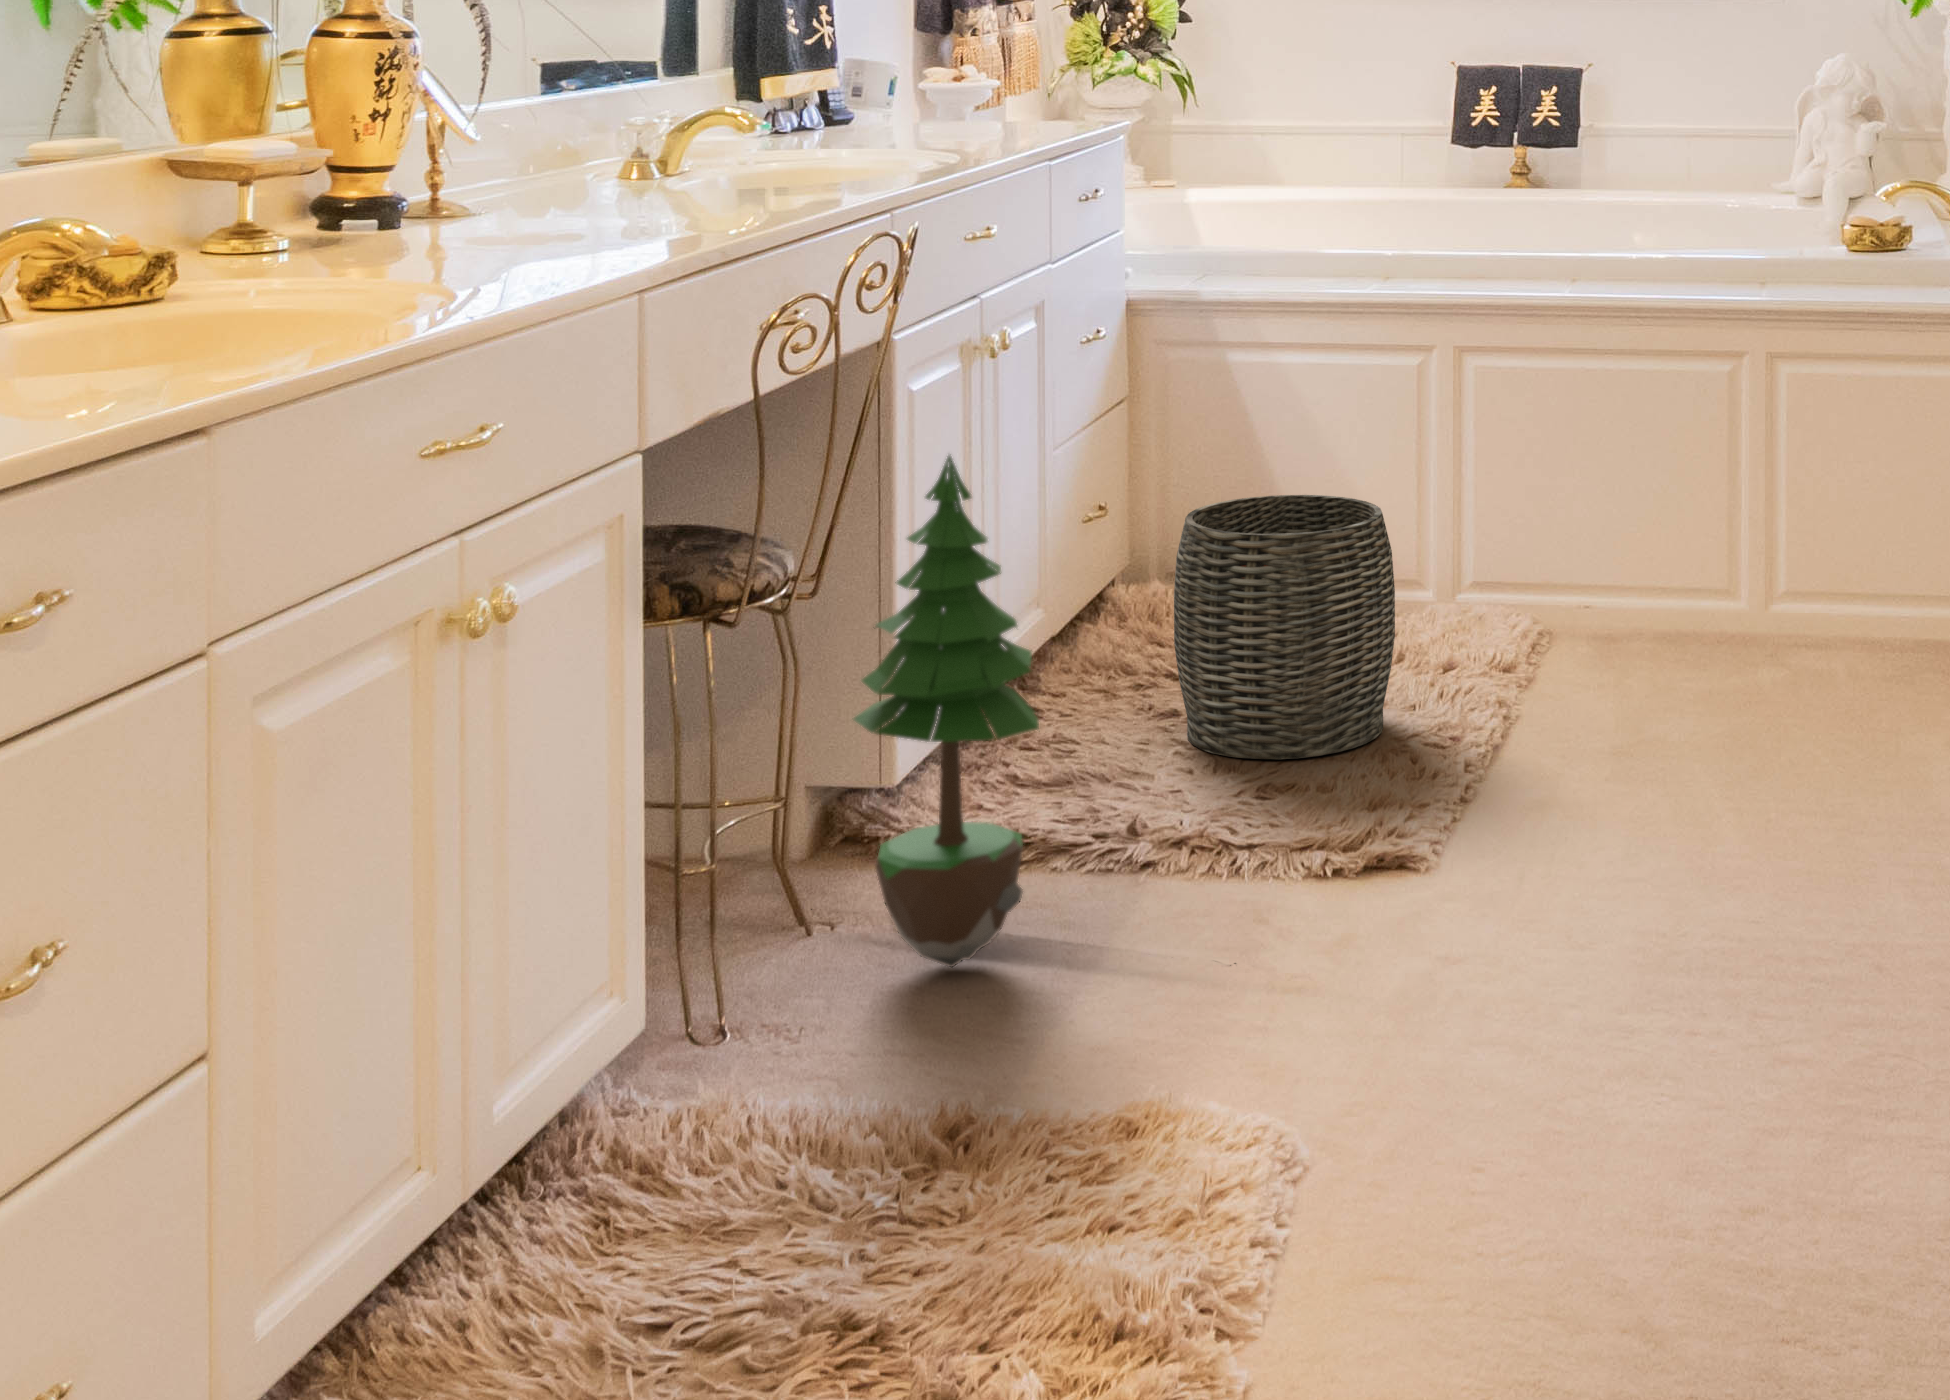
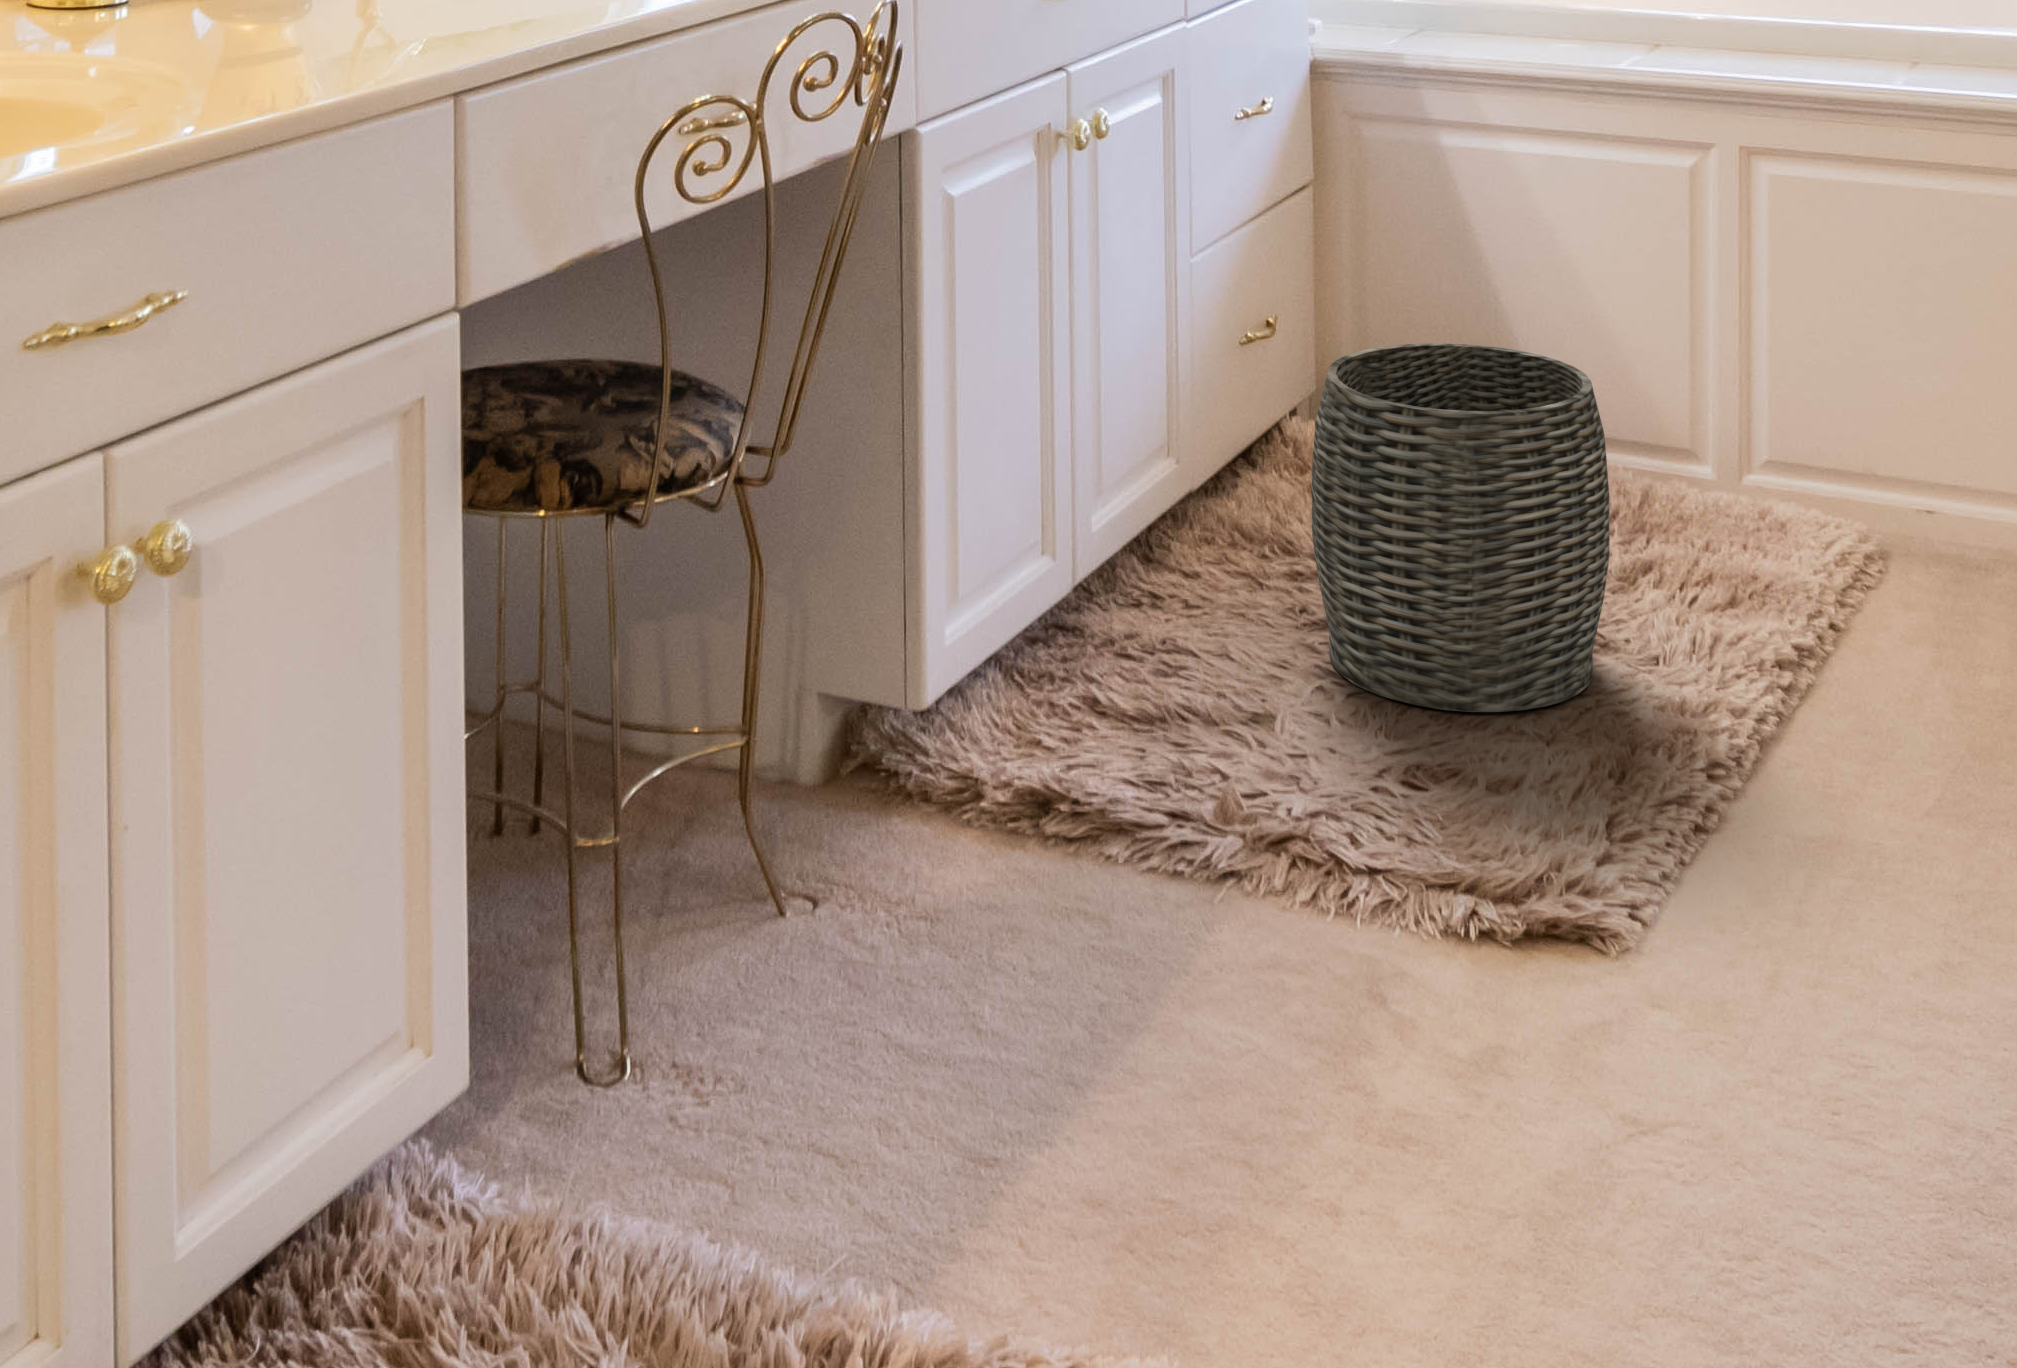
potted tree: present [854,456,1039,967] -> none [810,303,1057,984]

